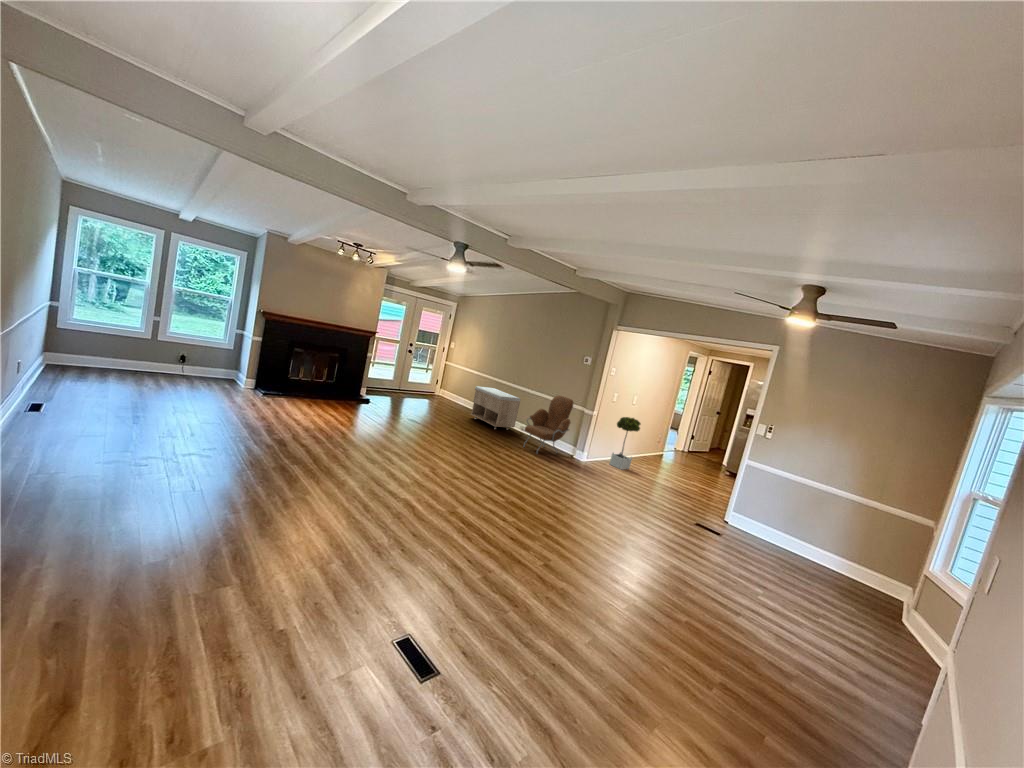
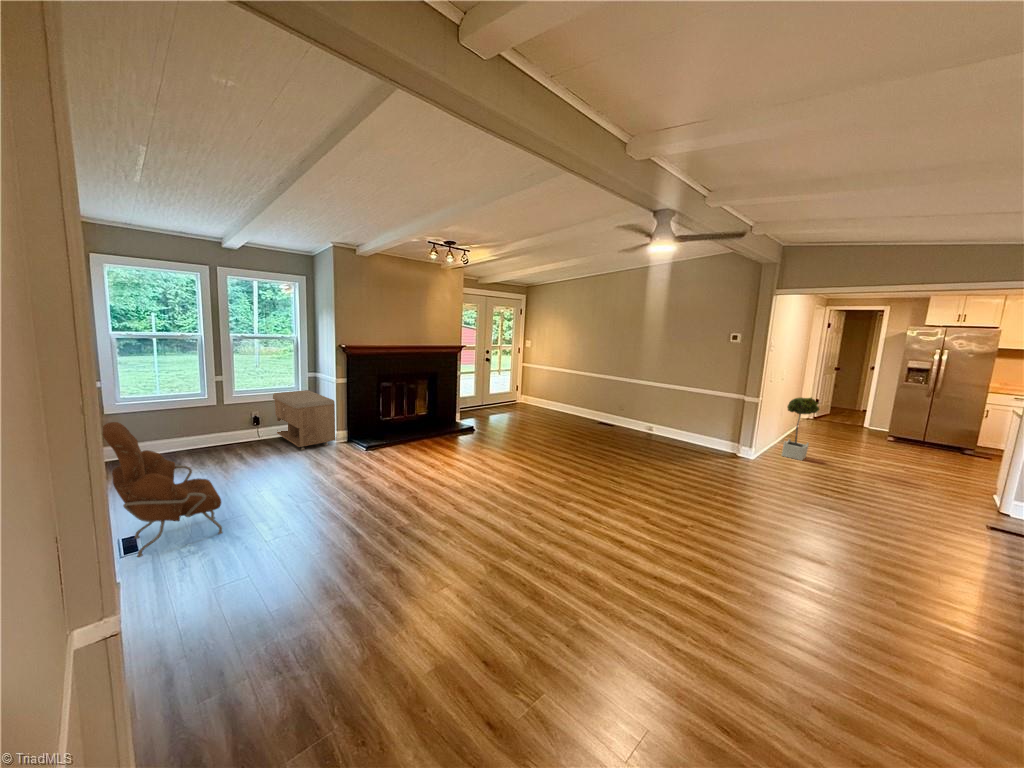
storage bench: present [471,386,521,430] -> present [273,390,335,449]
armchair: present [524,395,573,454] -> present [103,422,223,557]

